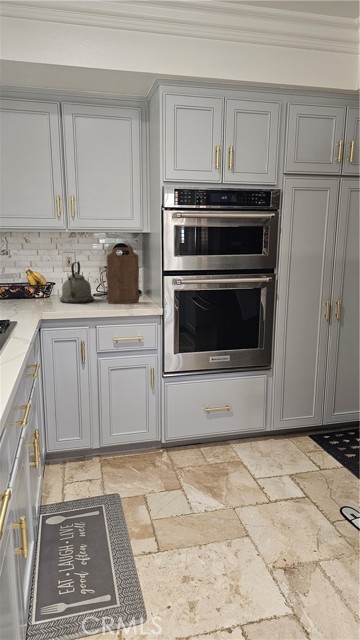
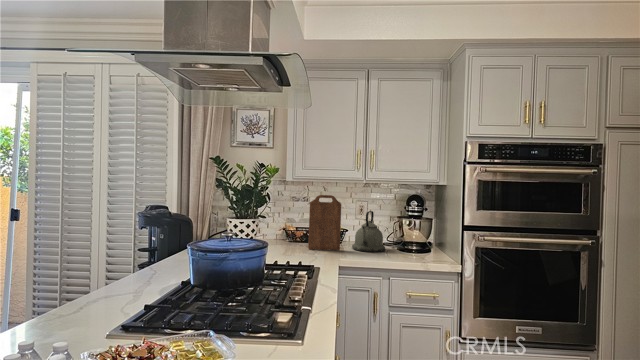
cutting board: present [107,248,139,303] -> present [308,195,341,250]

